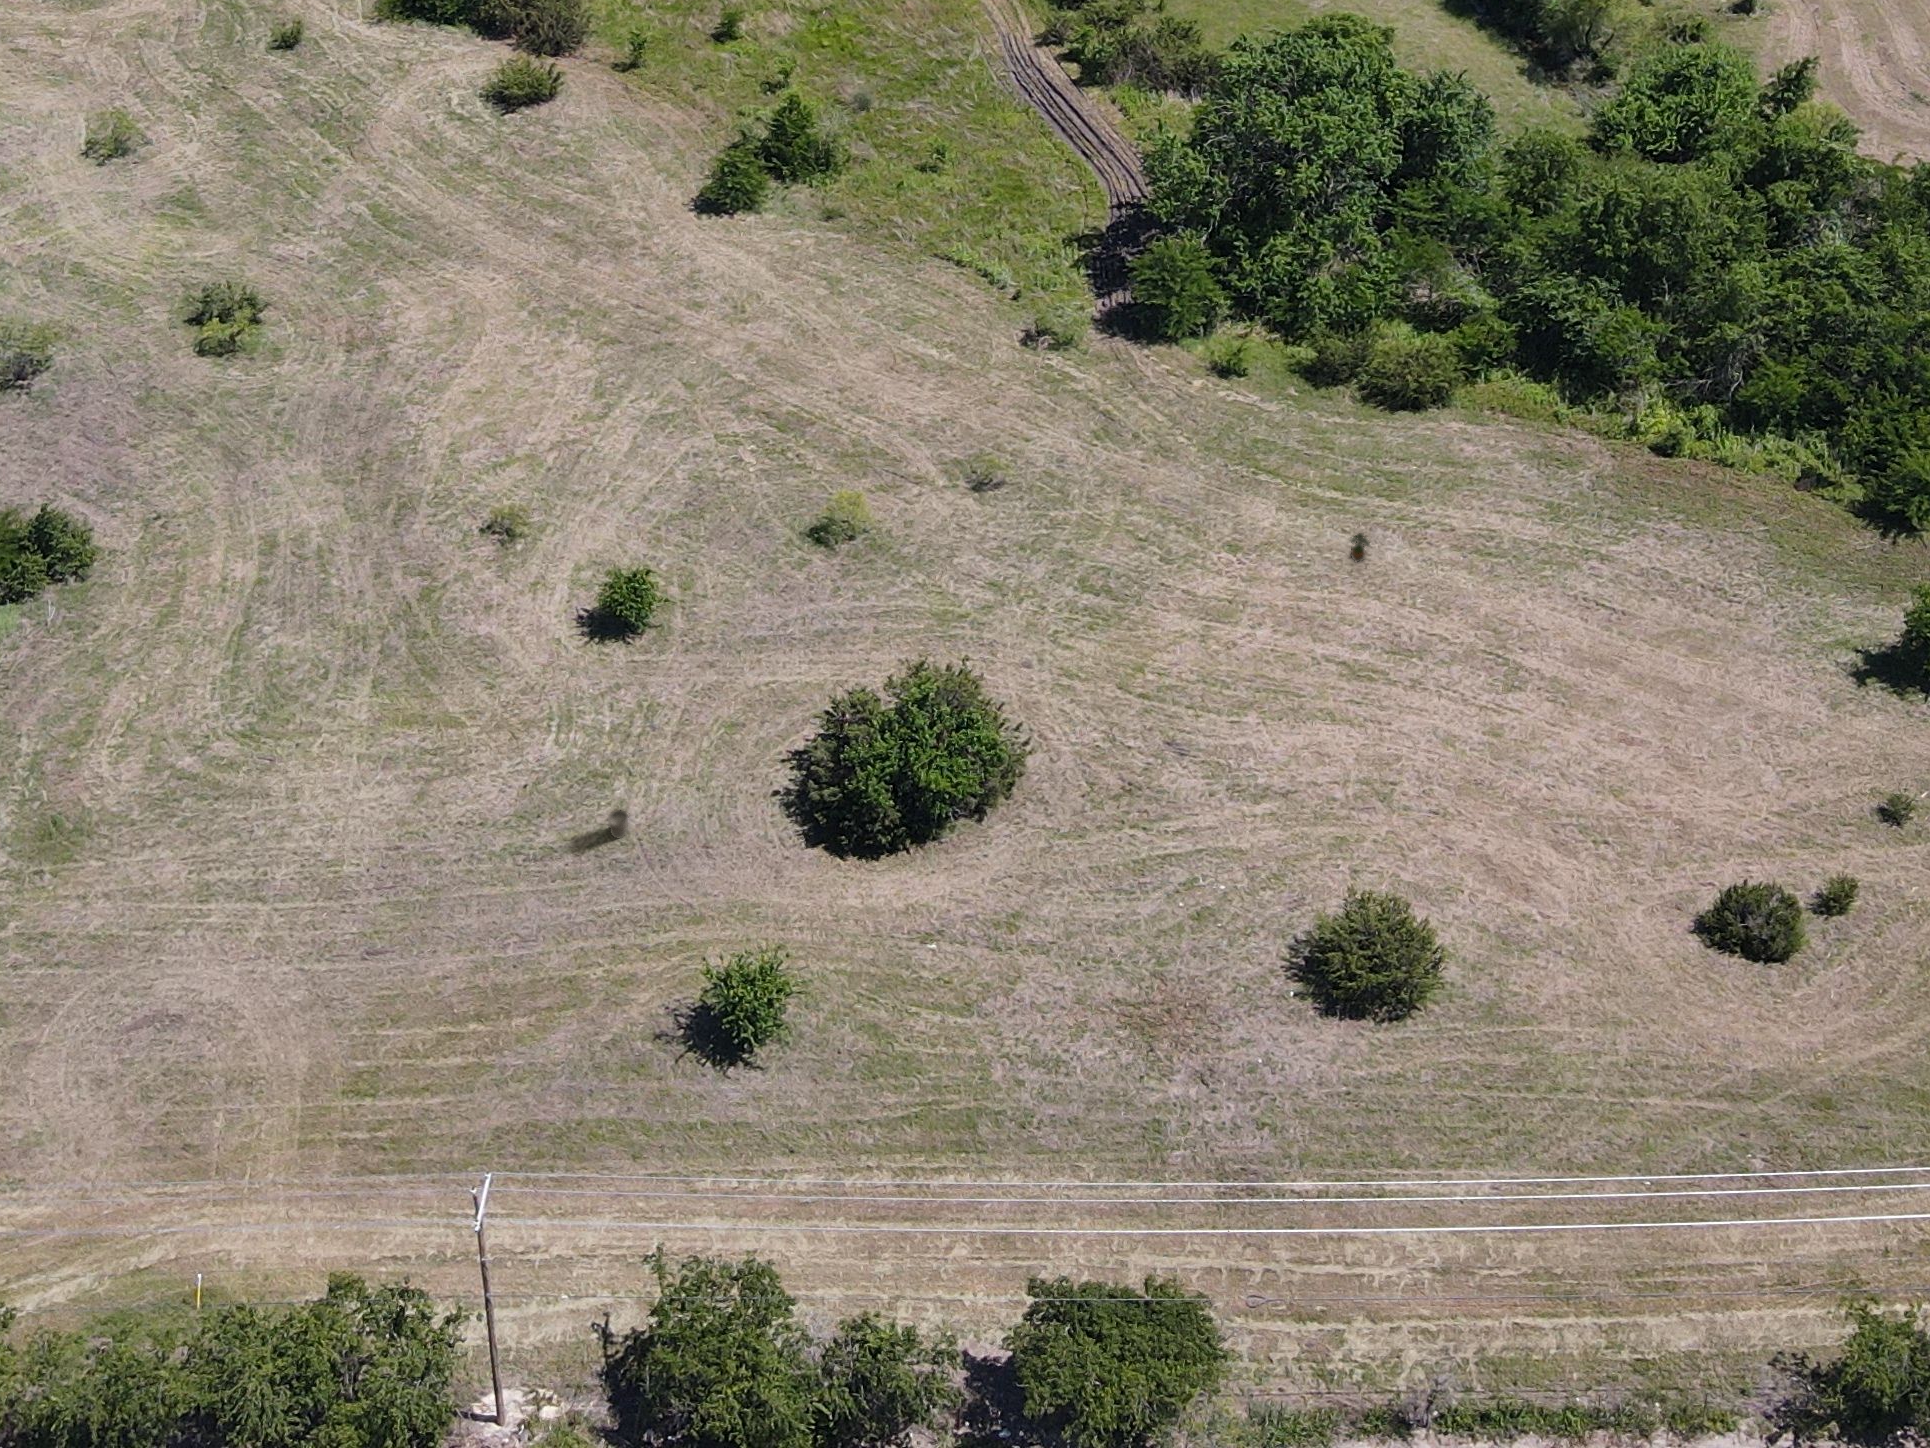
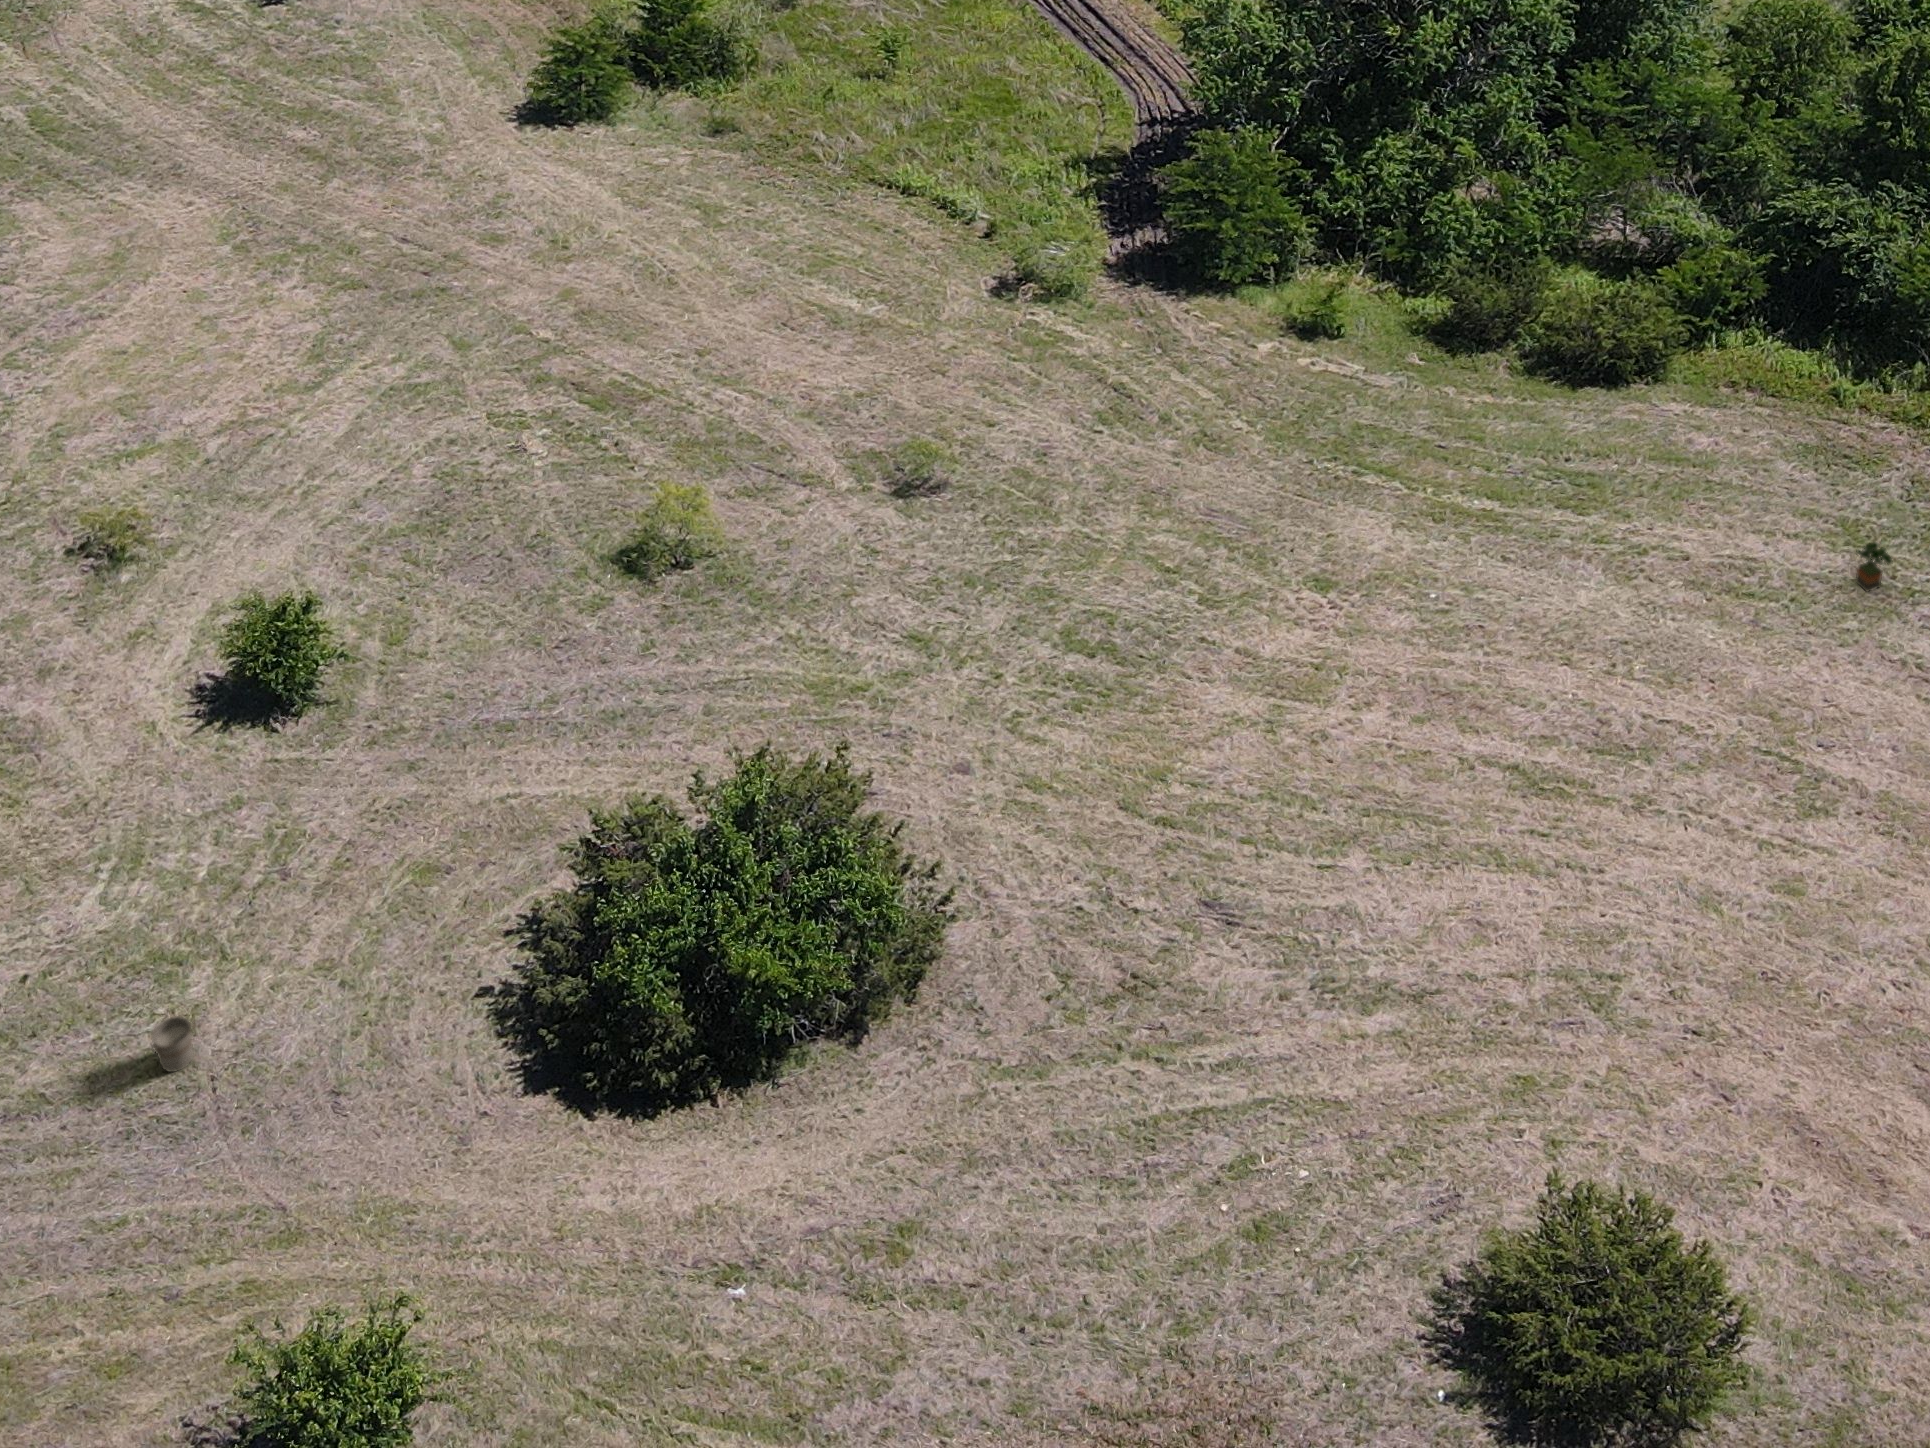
potted tree: present [1351,533,1370,562] -> present [1856,542,1893,591]

